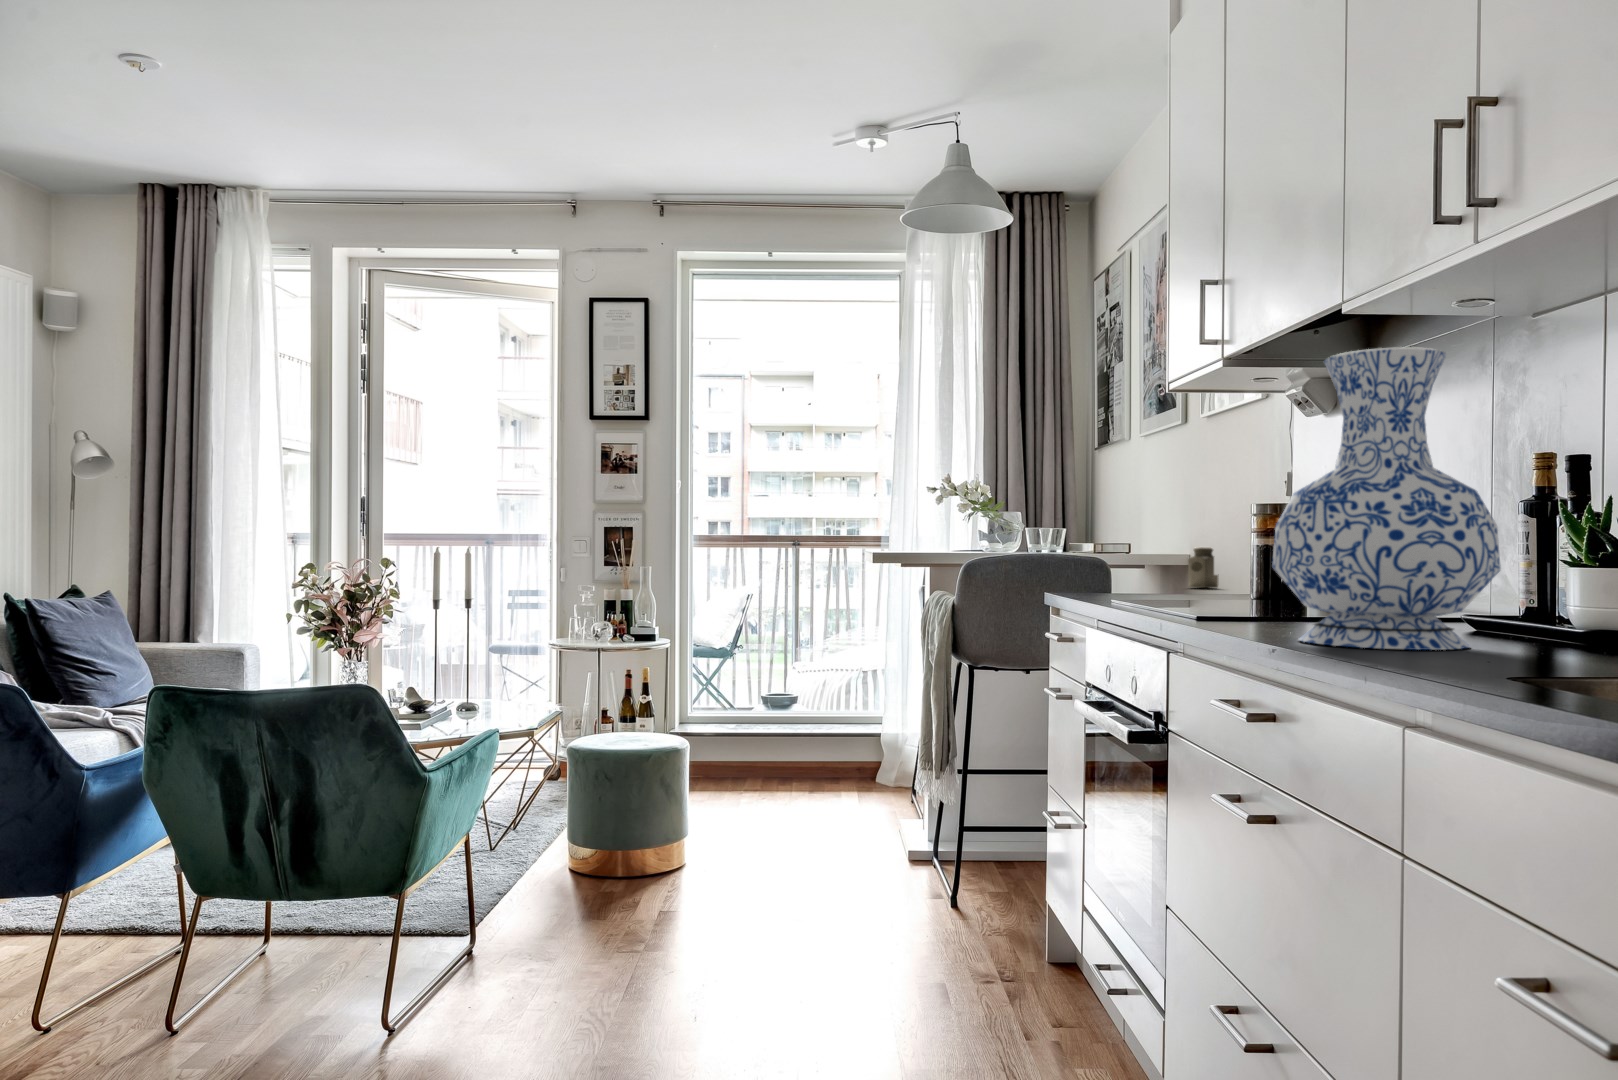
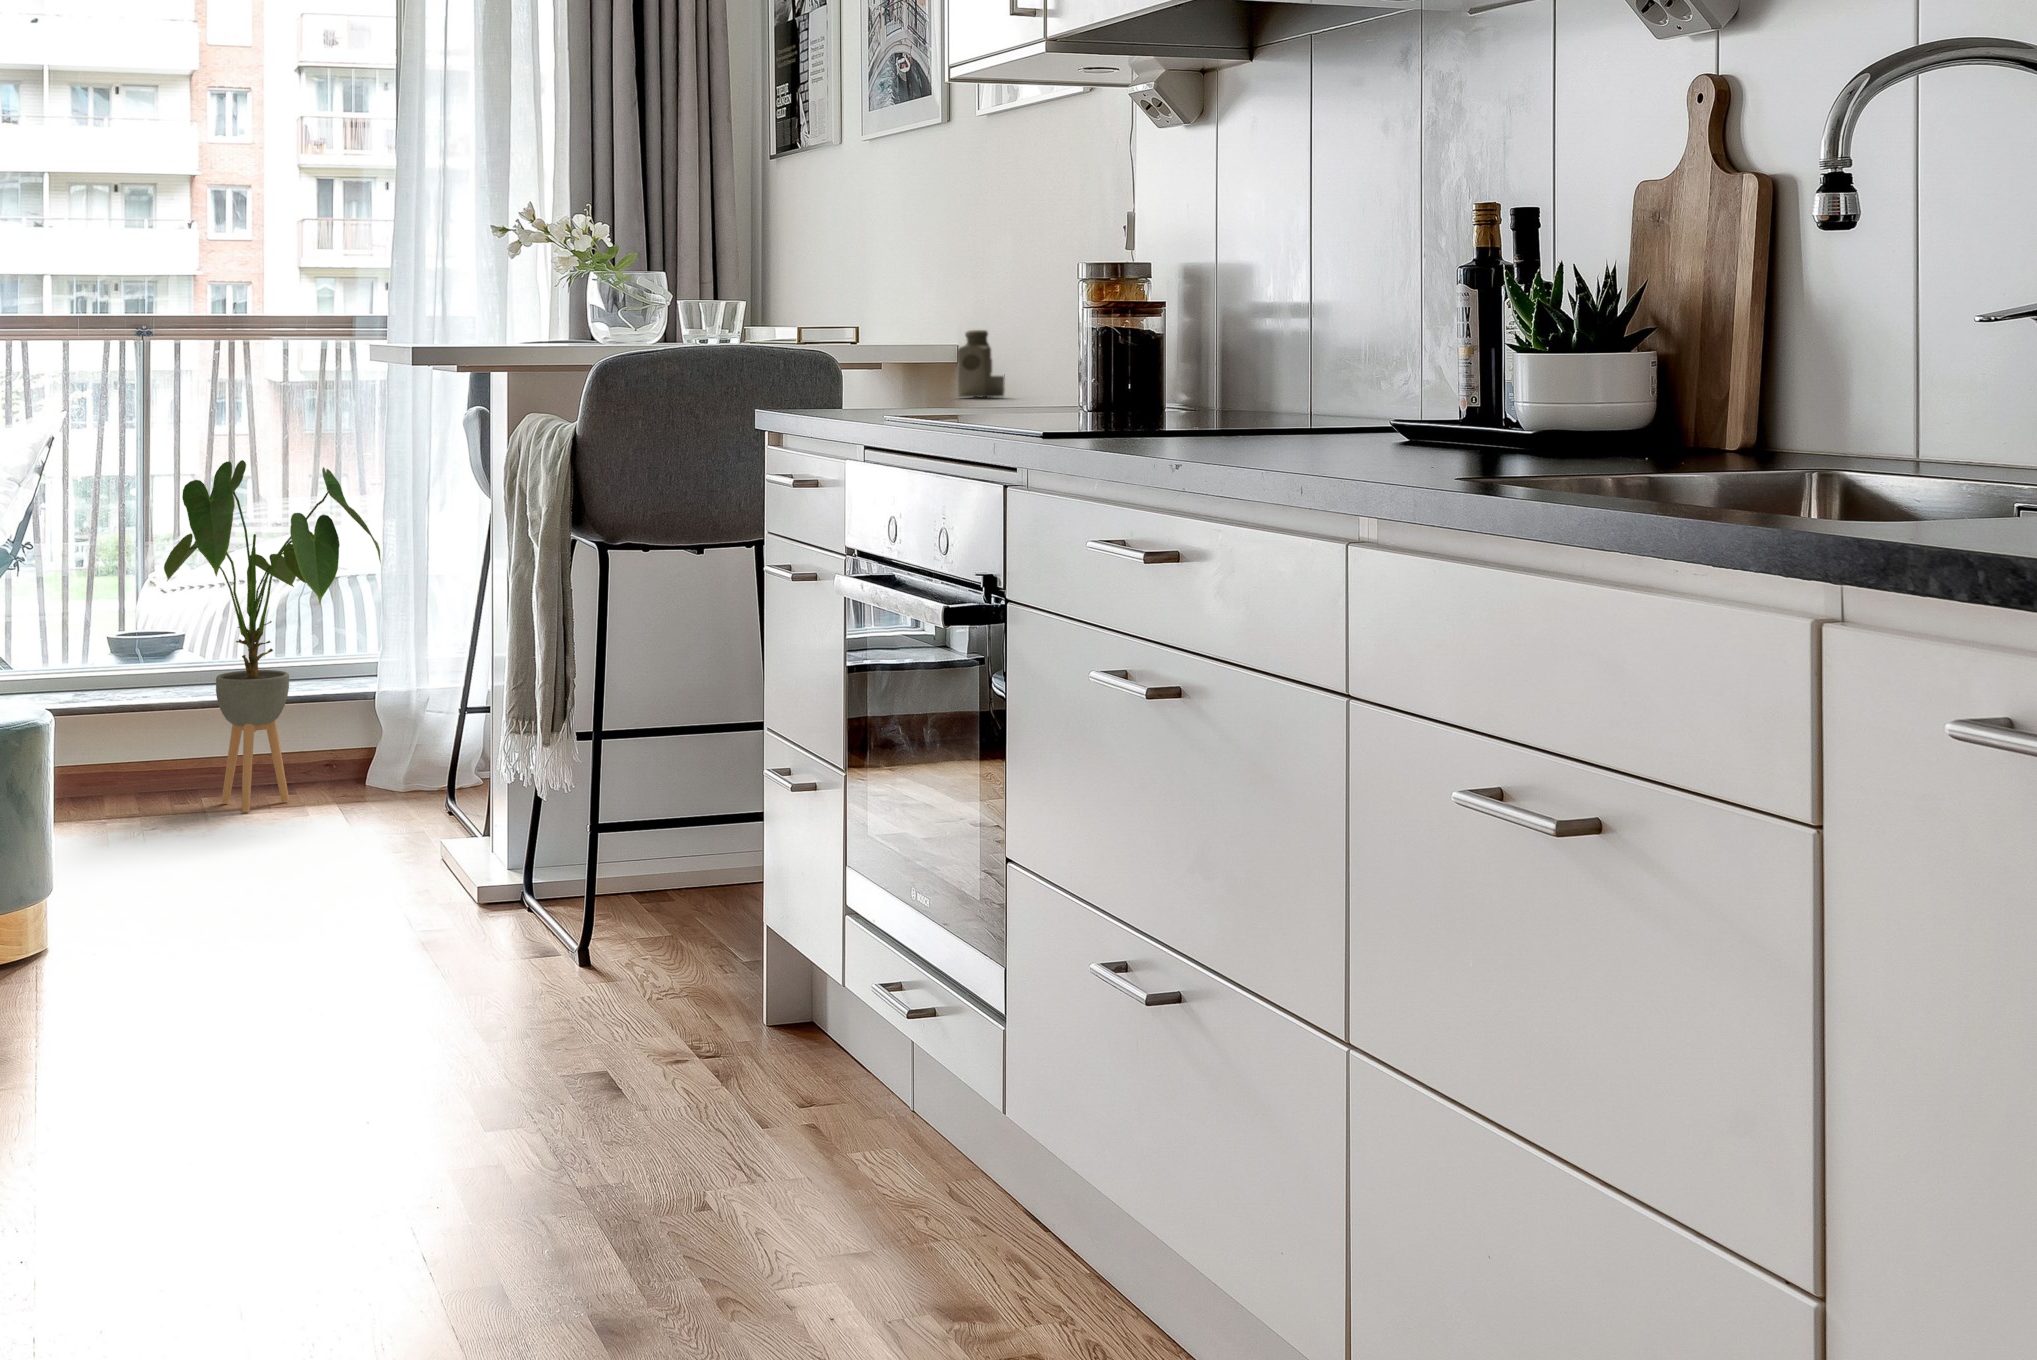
vase: present [1272,347,1501,650] -> none [1174,72,1446,463]
house plant: none [773,611,879,793] -> present [164,460,381,812]

